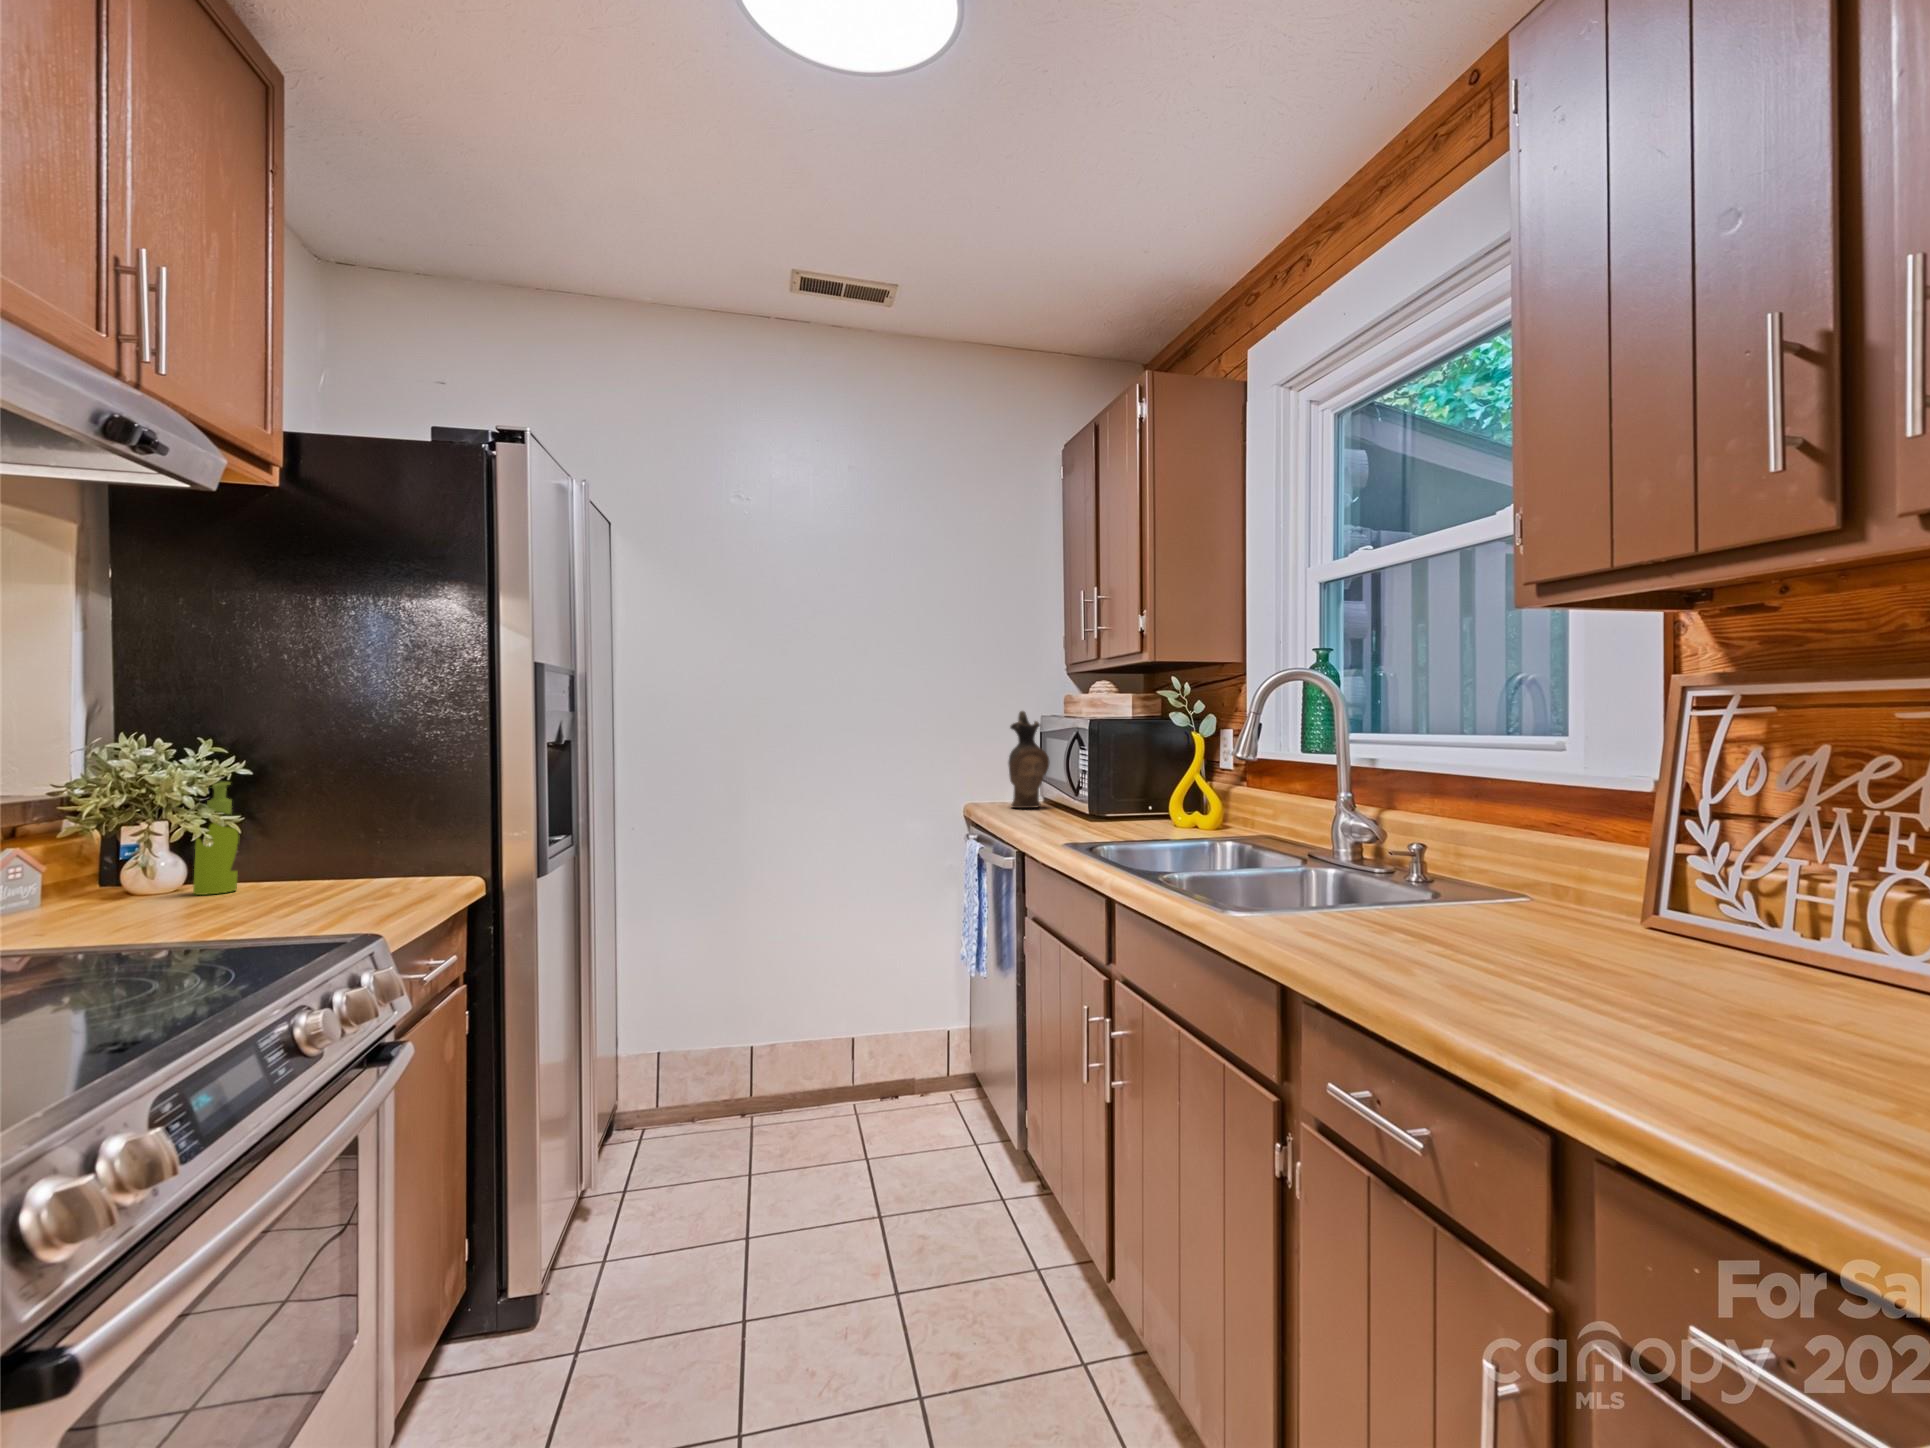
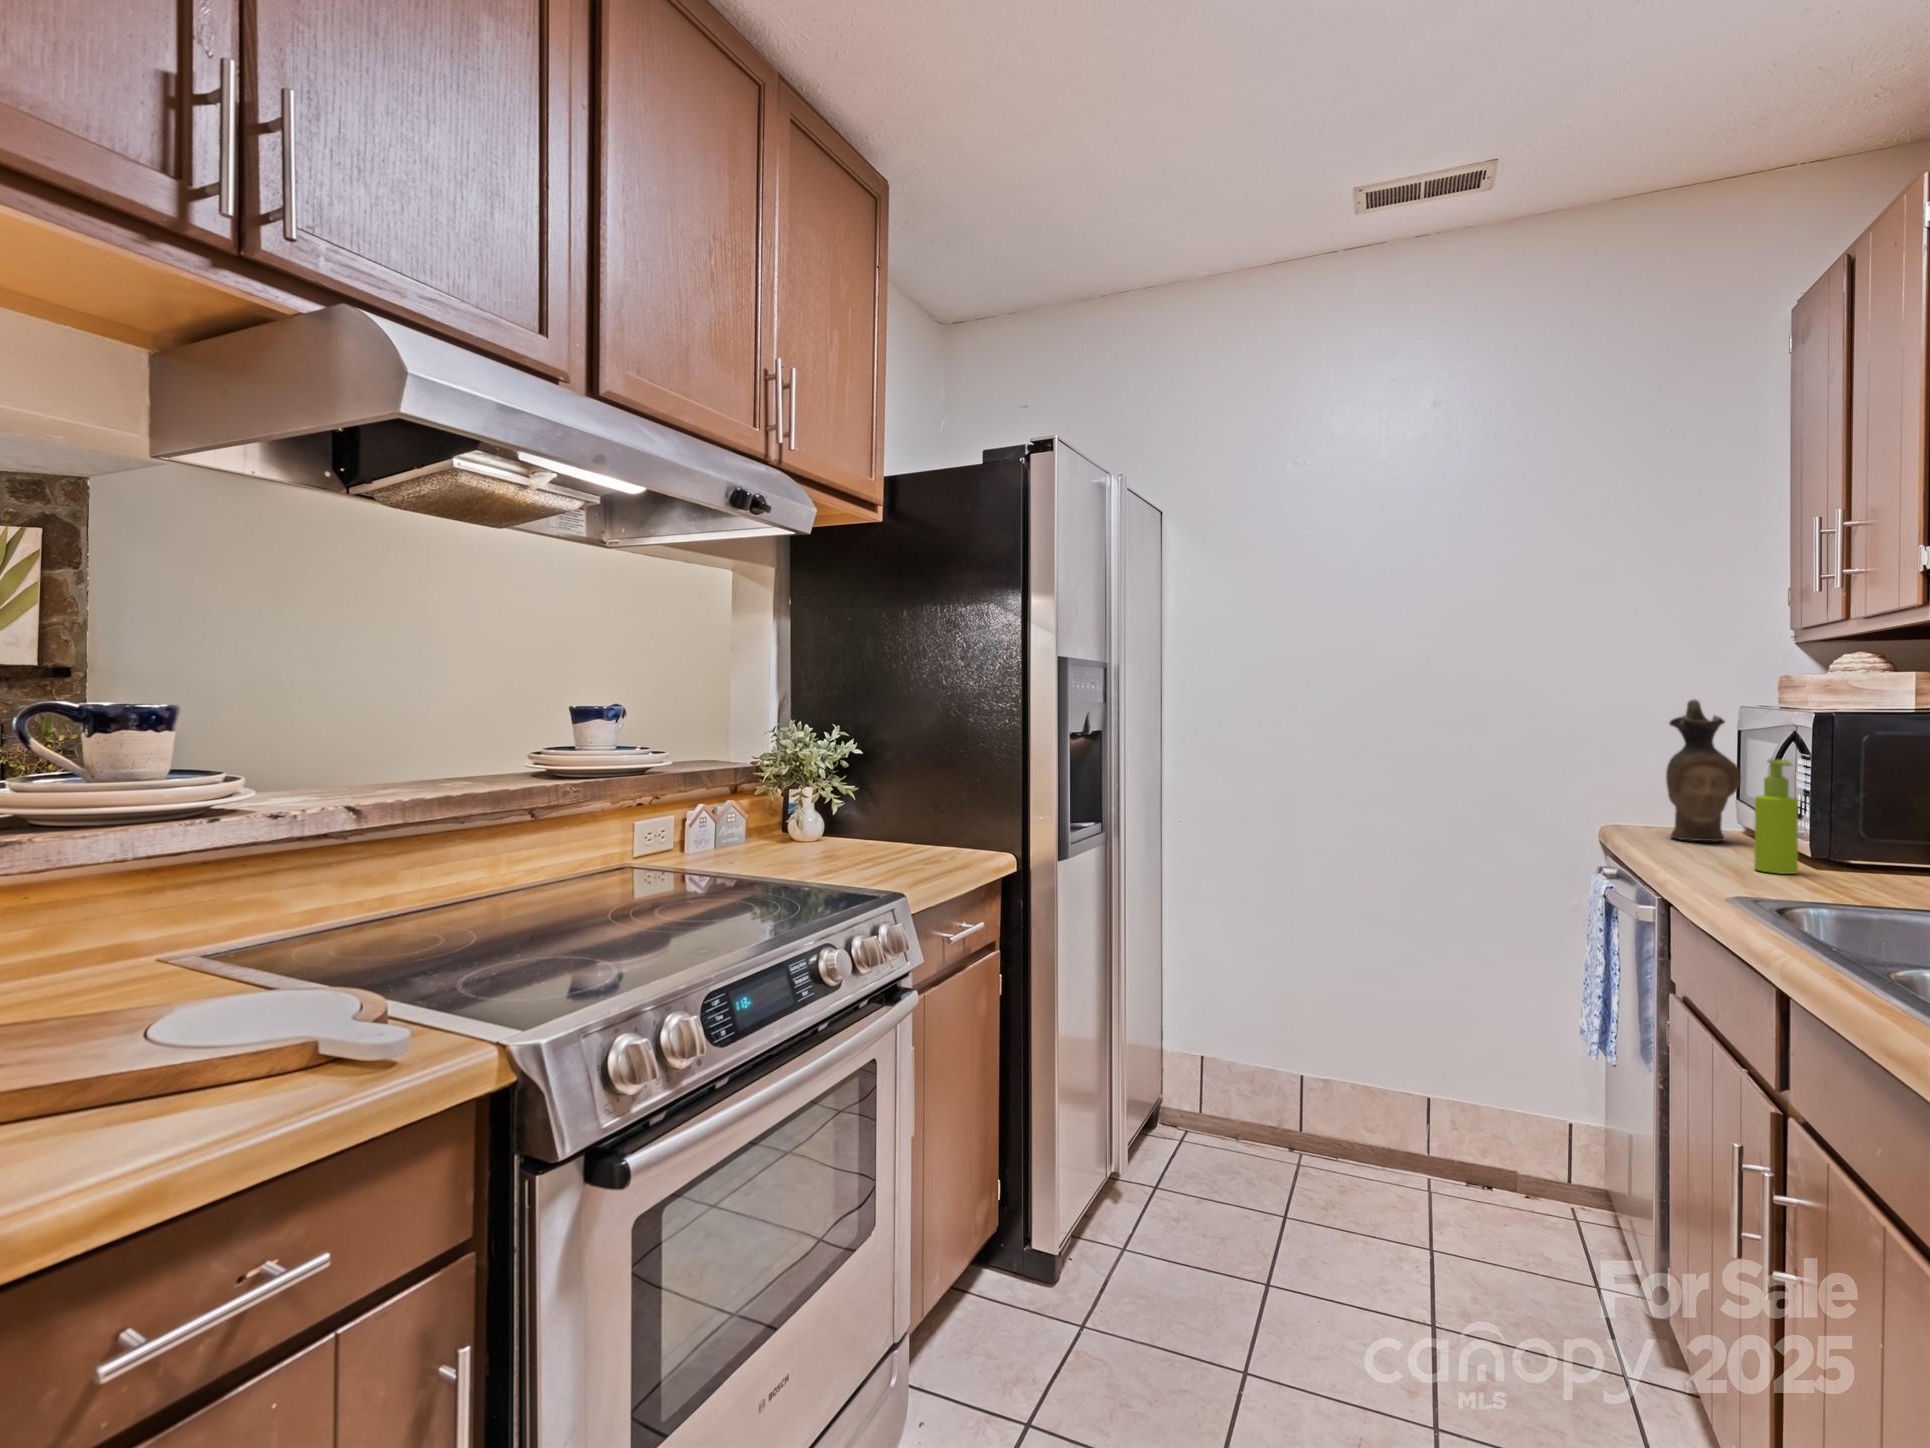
soap dispenser: present [193,782,240,895] -> present [1754,759,1798,874]

